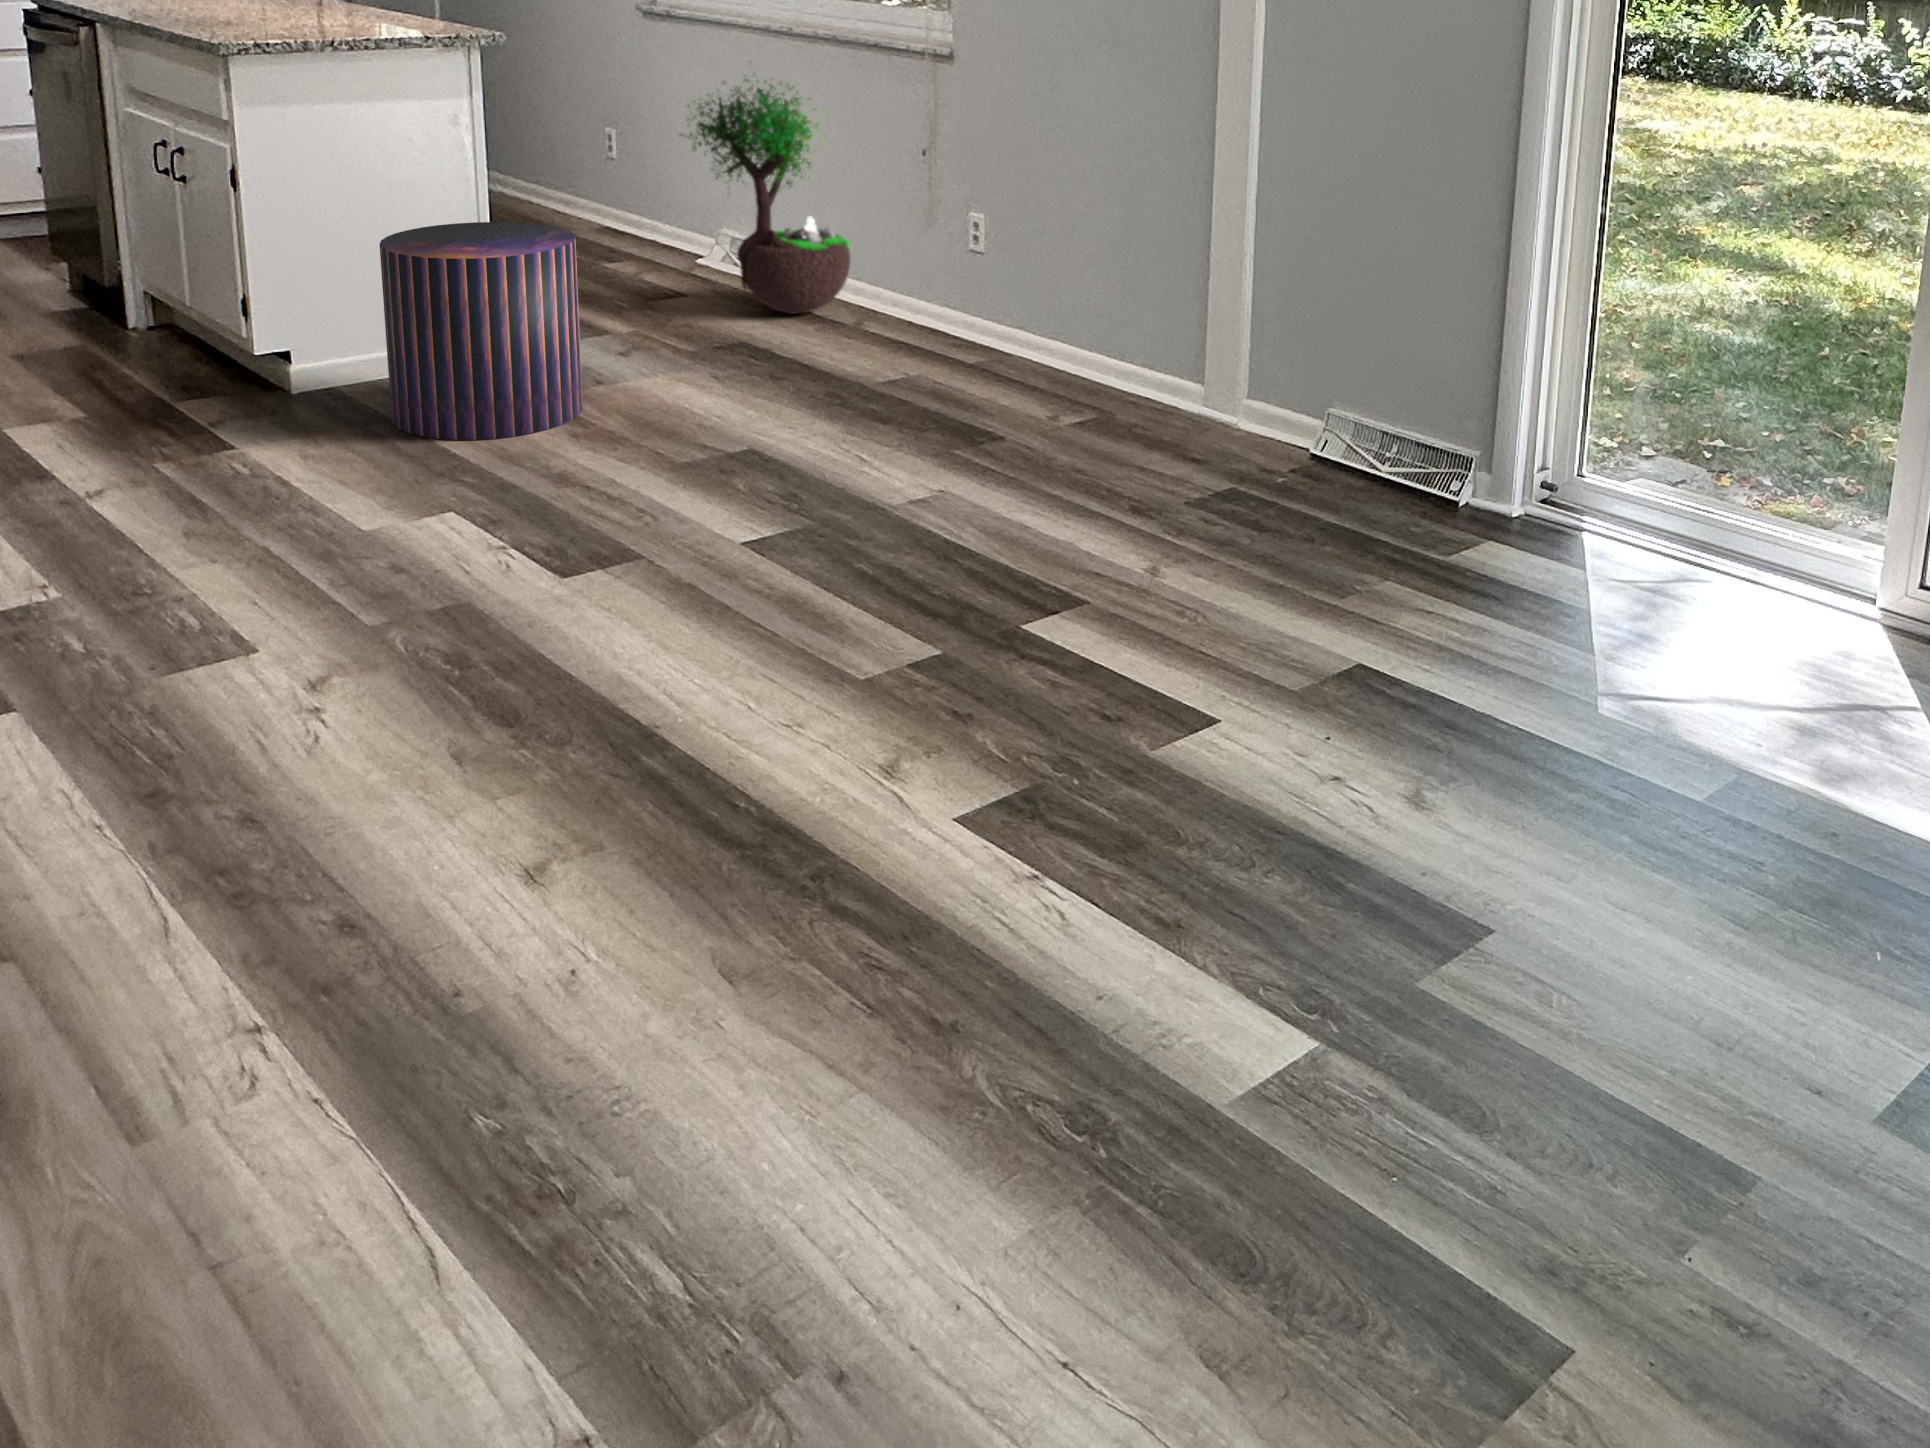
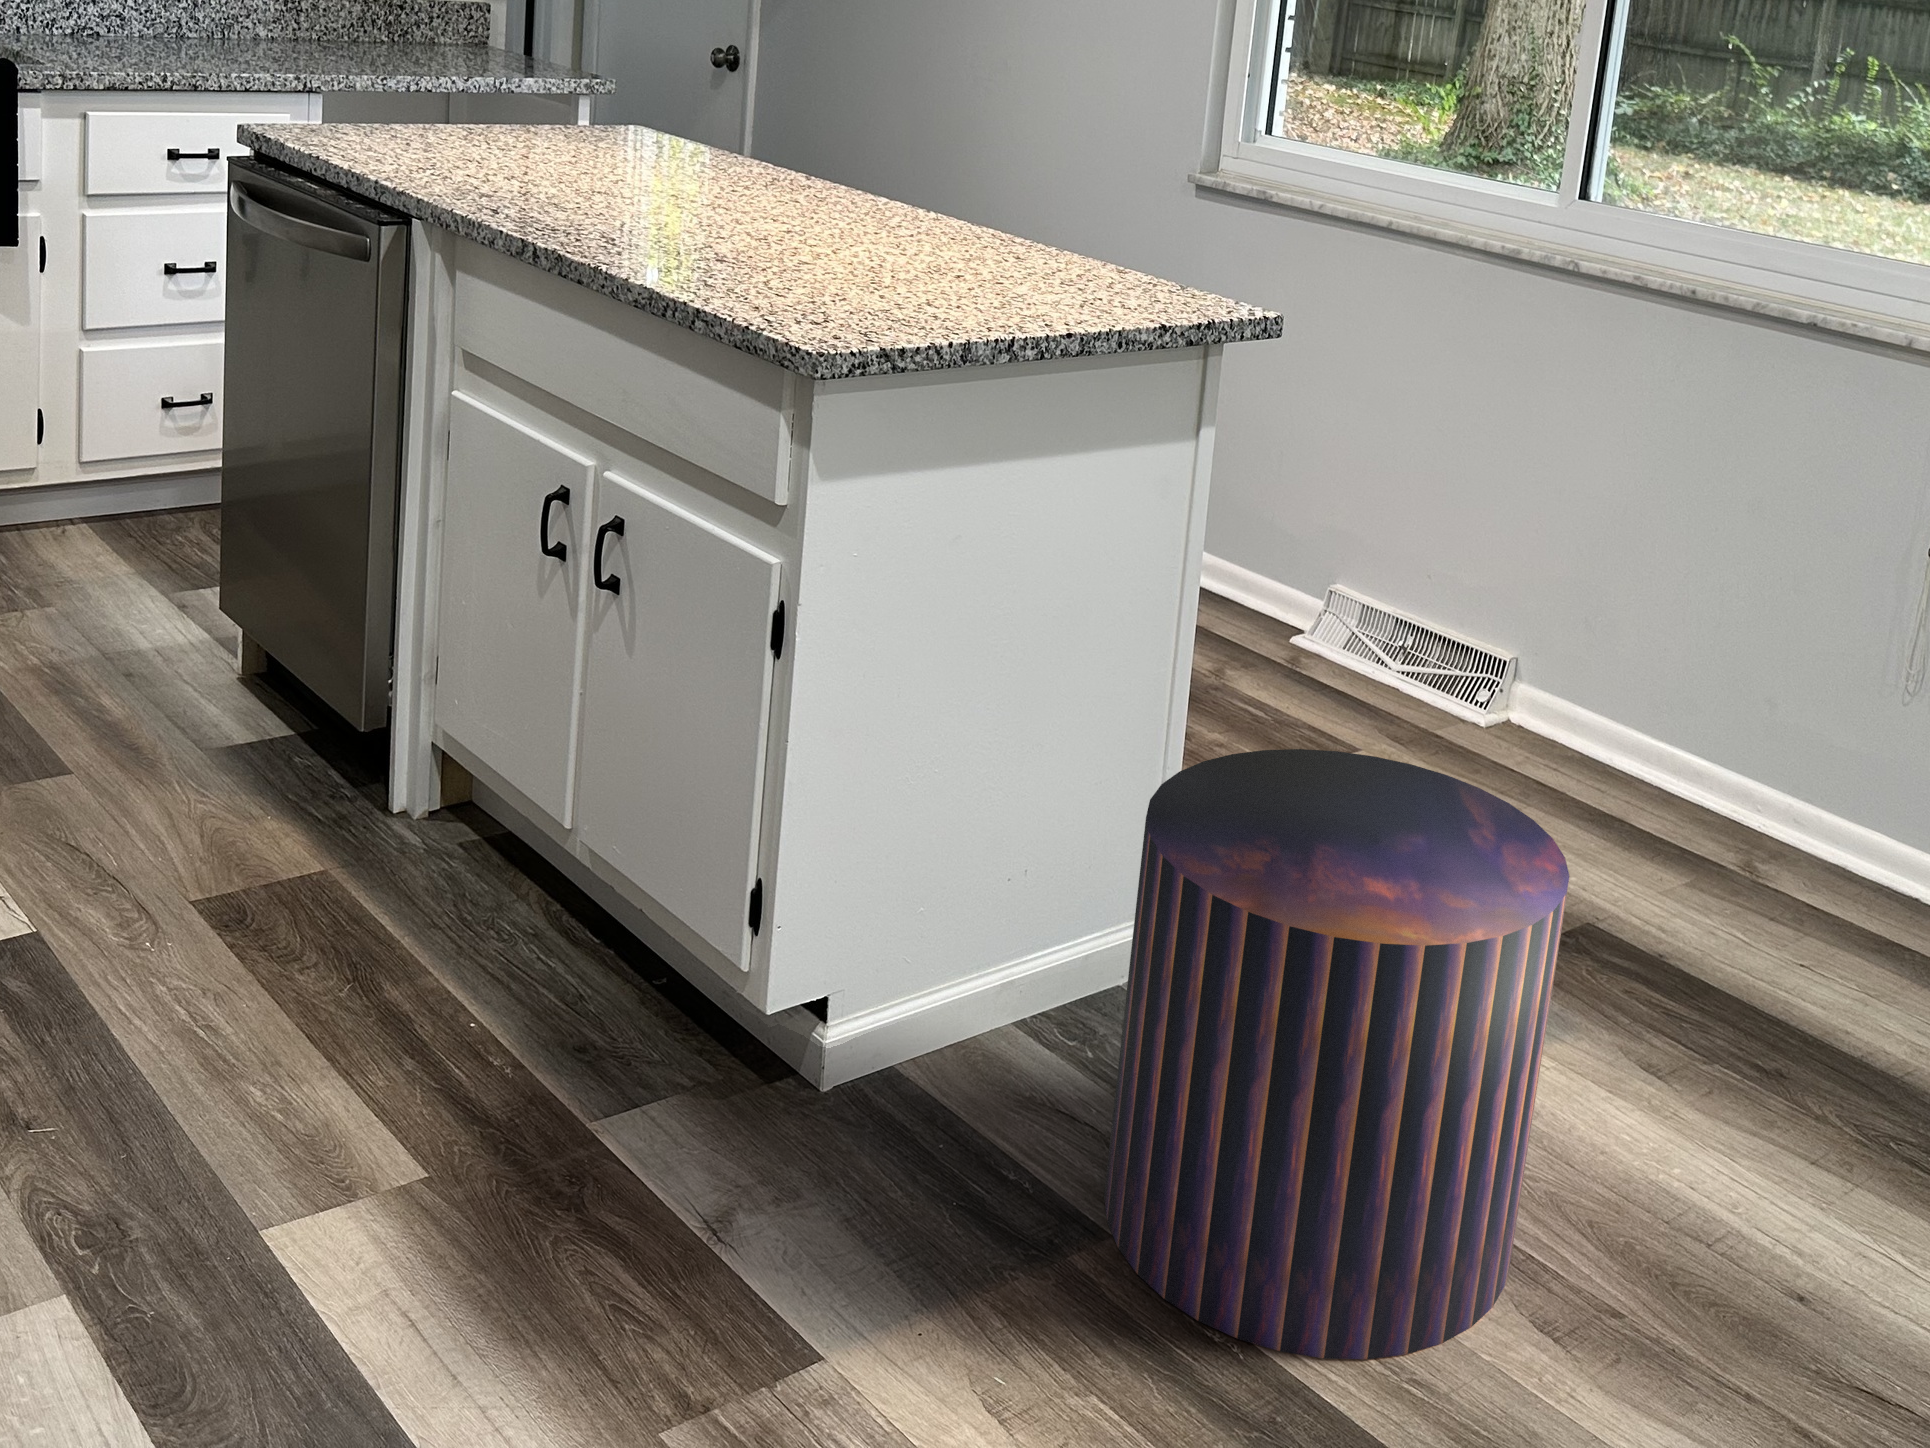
potted tree: present [688,75,850,314] -> none [1448,345,1748,829]

